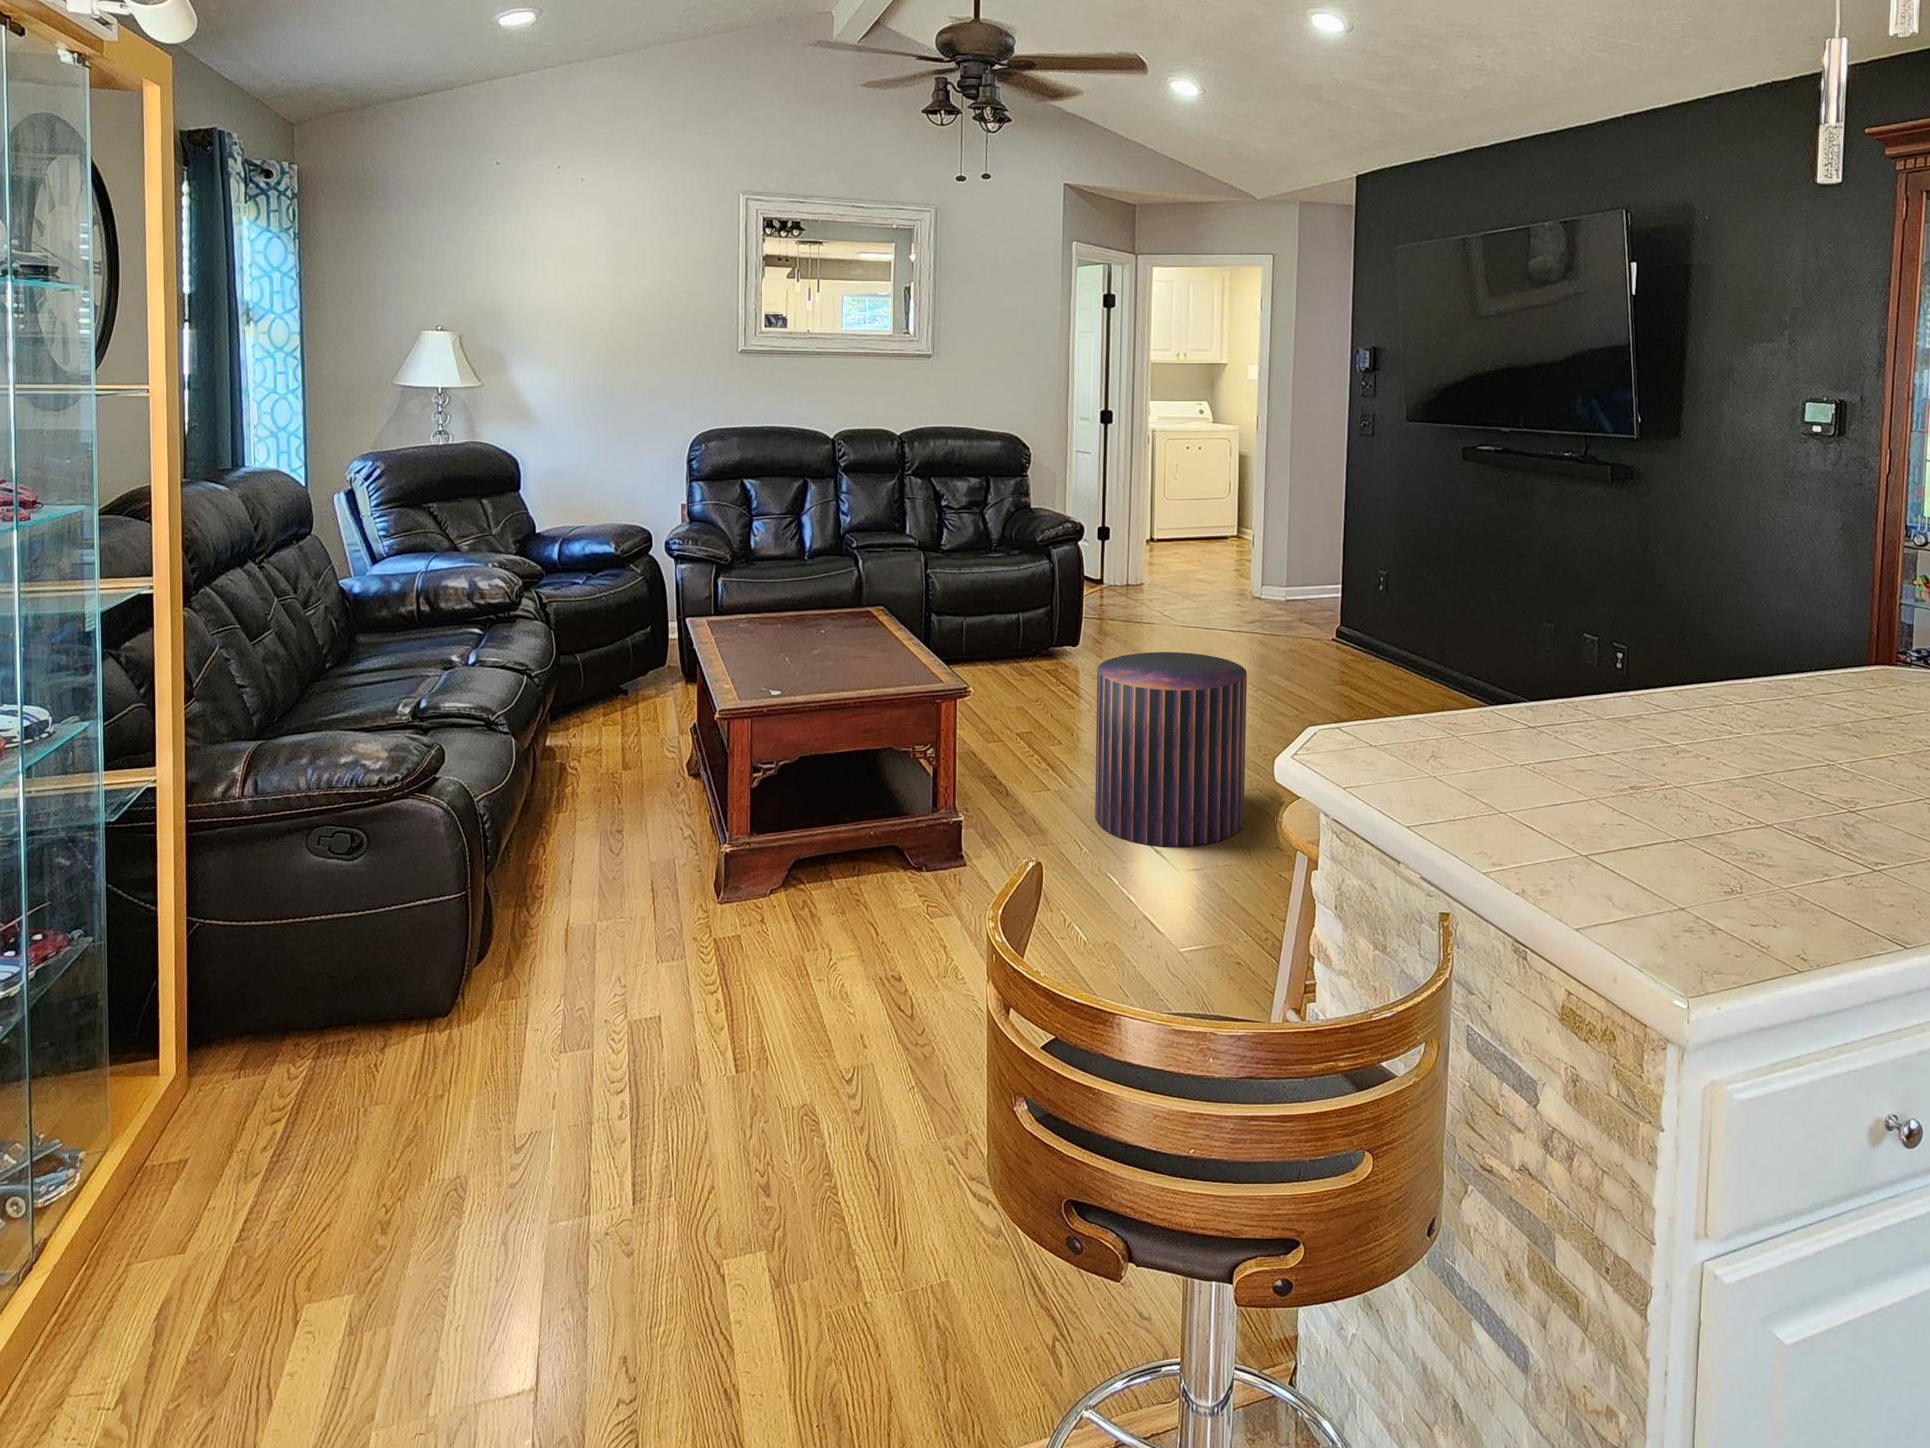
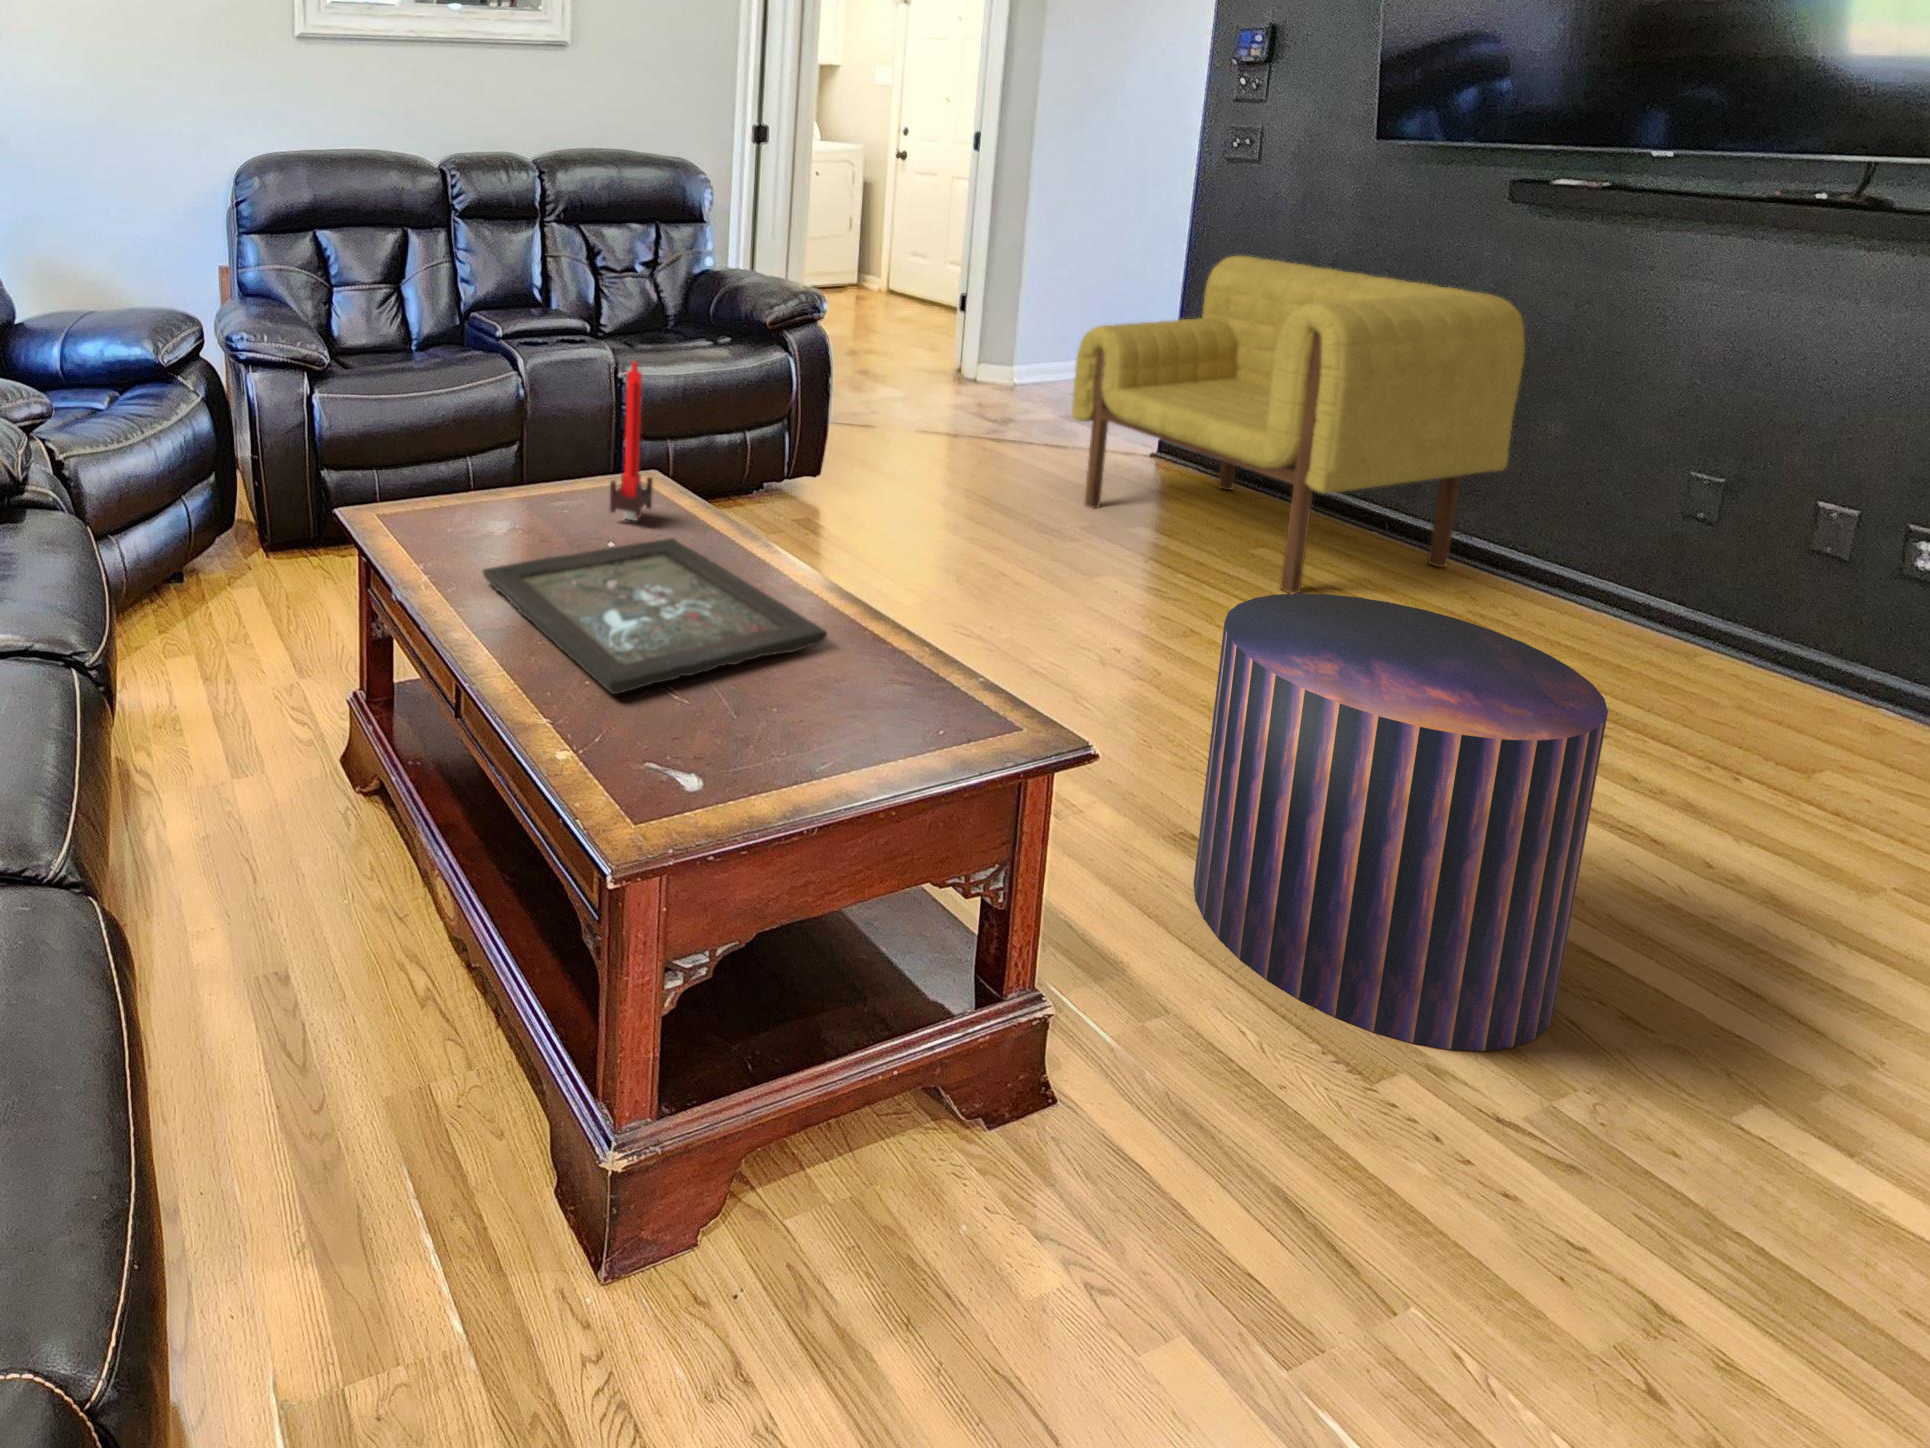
armchair: none [1235,499,1463,703] -> present [1071,256,1525,593]
candle: none [825,535,850,620] -> present [610,362,653,520]
tray: none [737,624,881,666] -> present [482,538,827,694]

